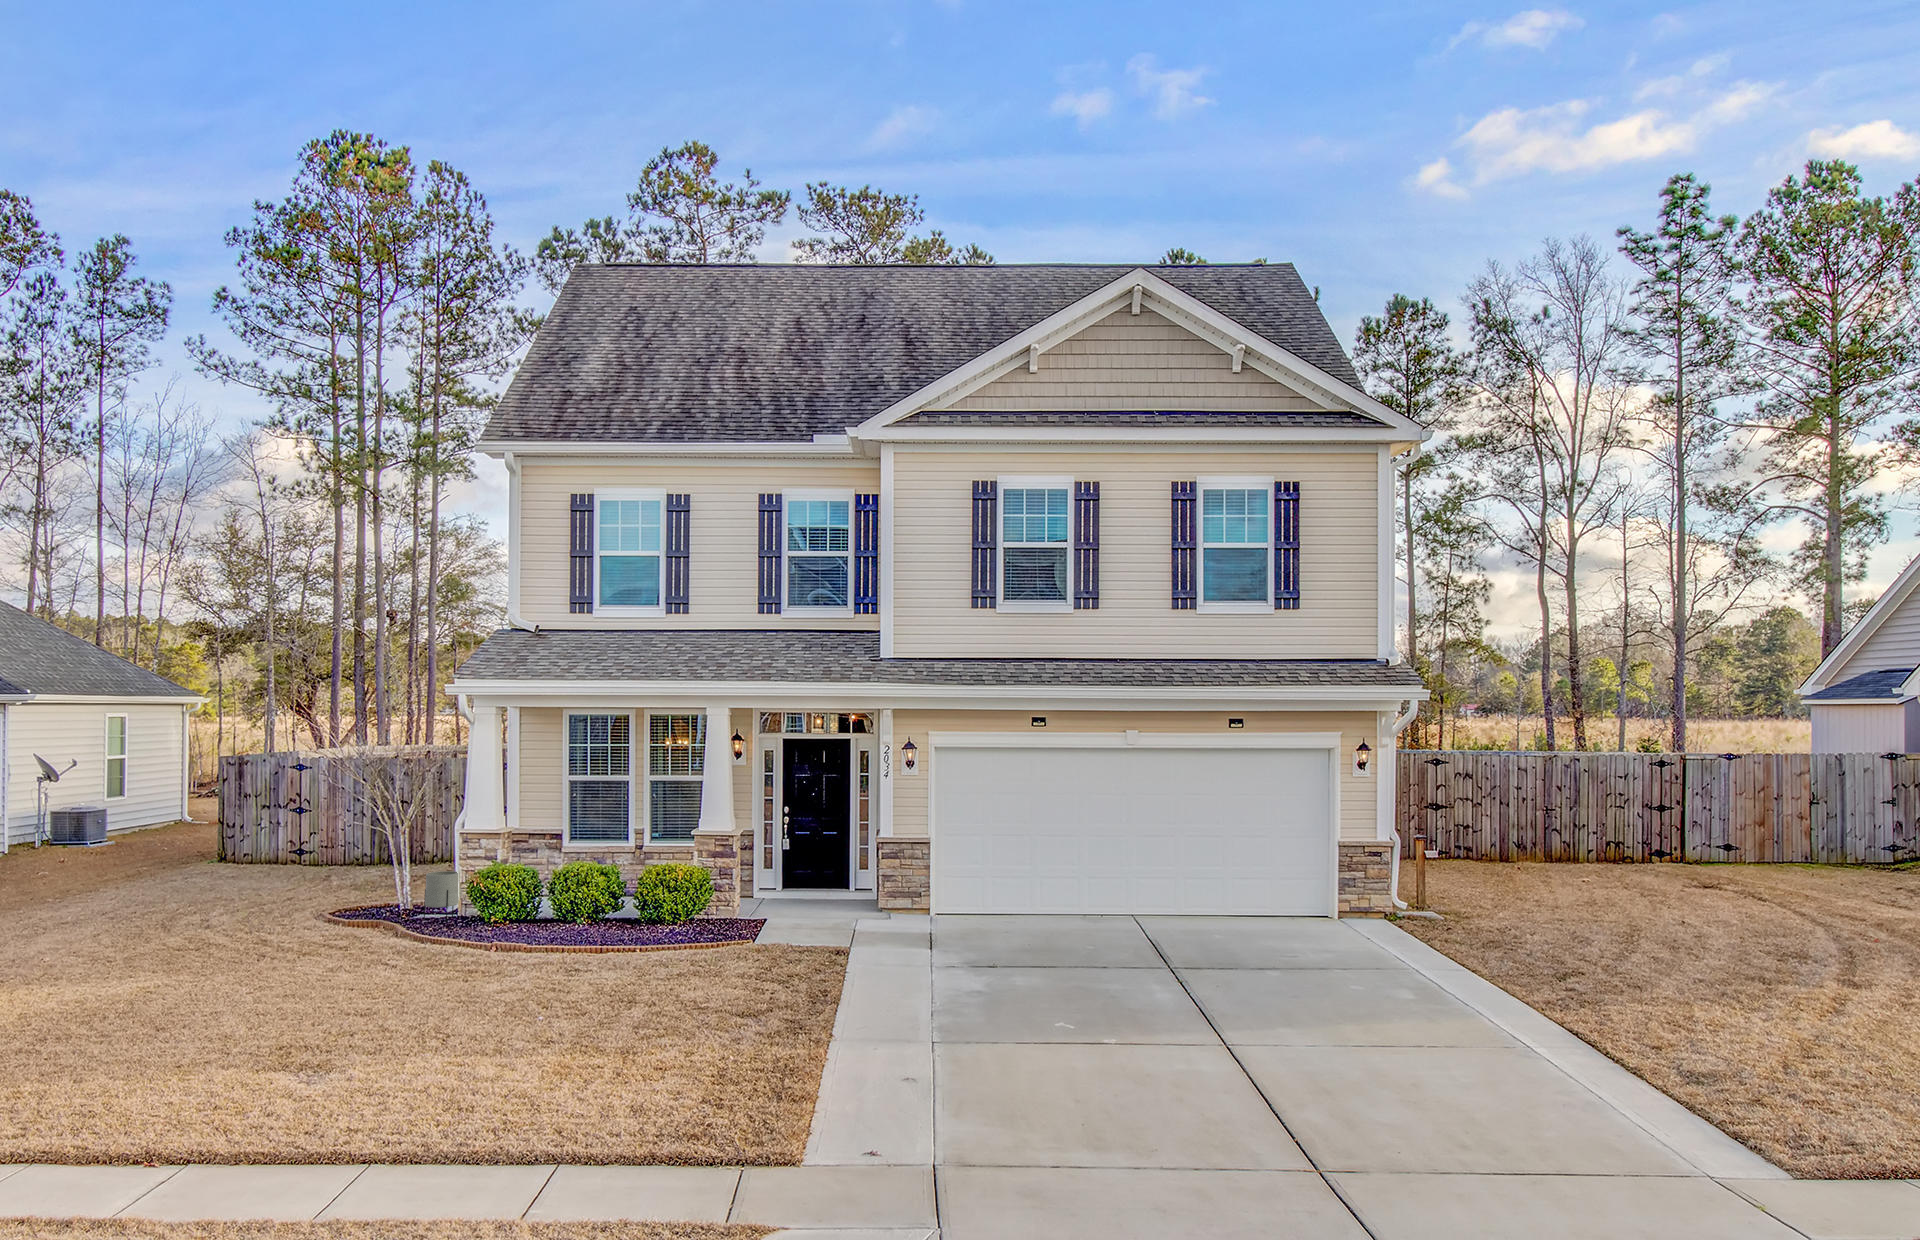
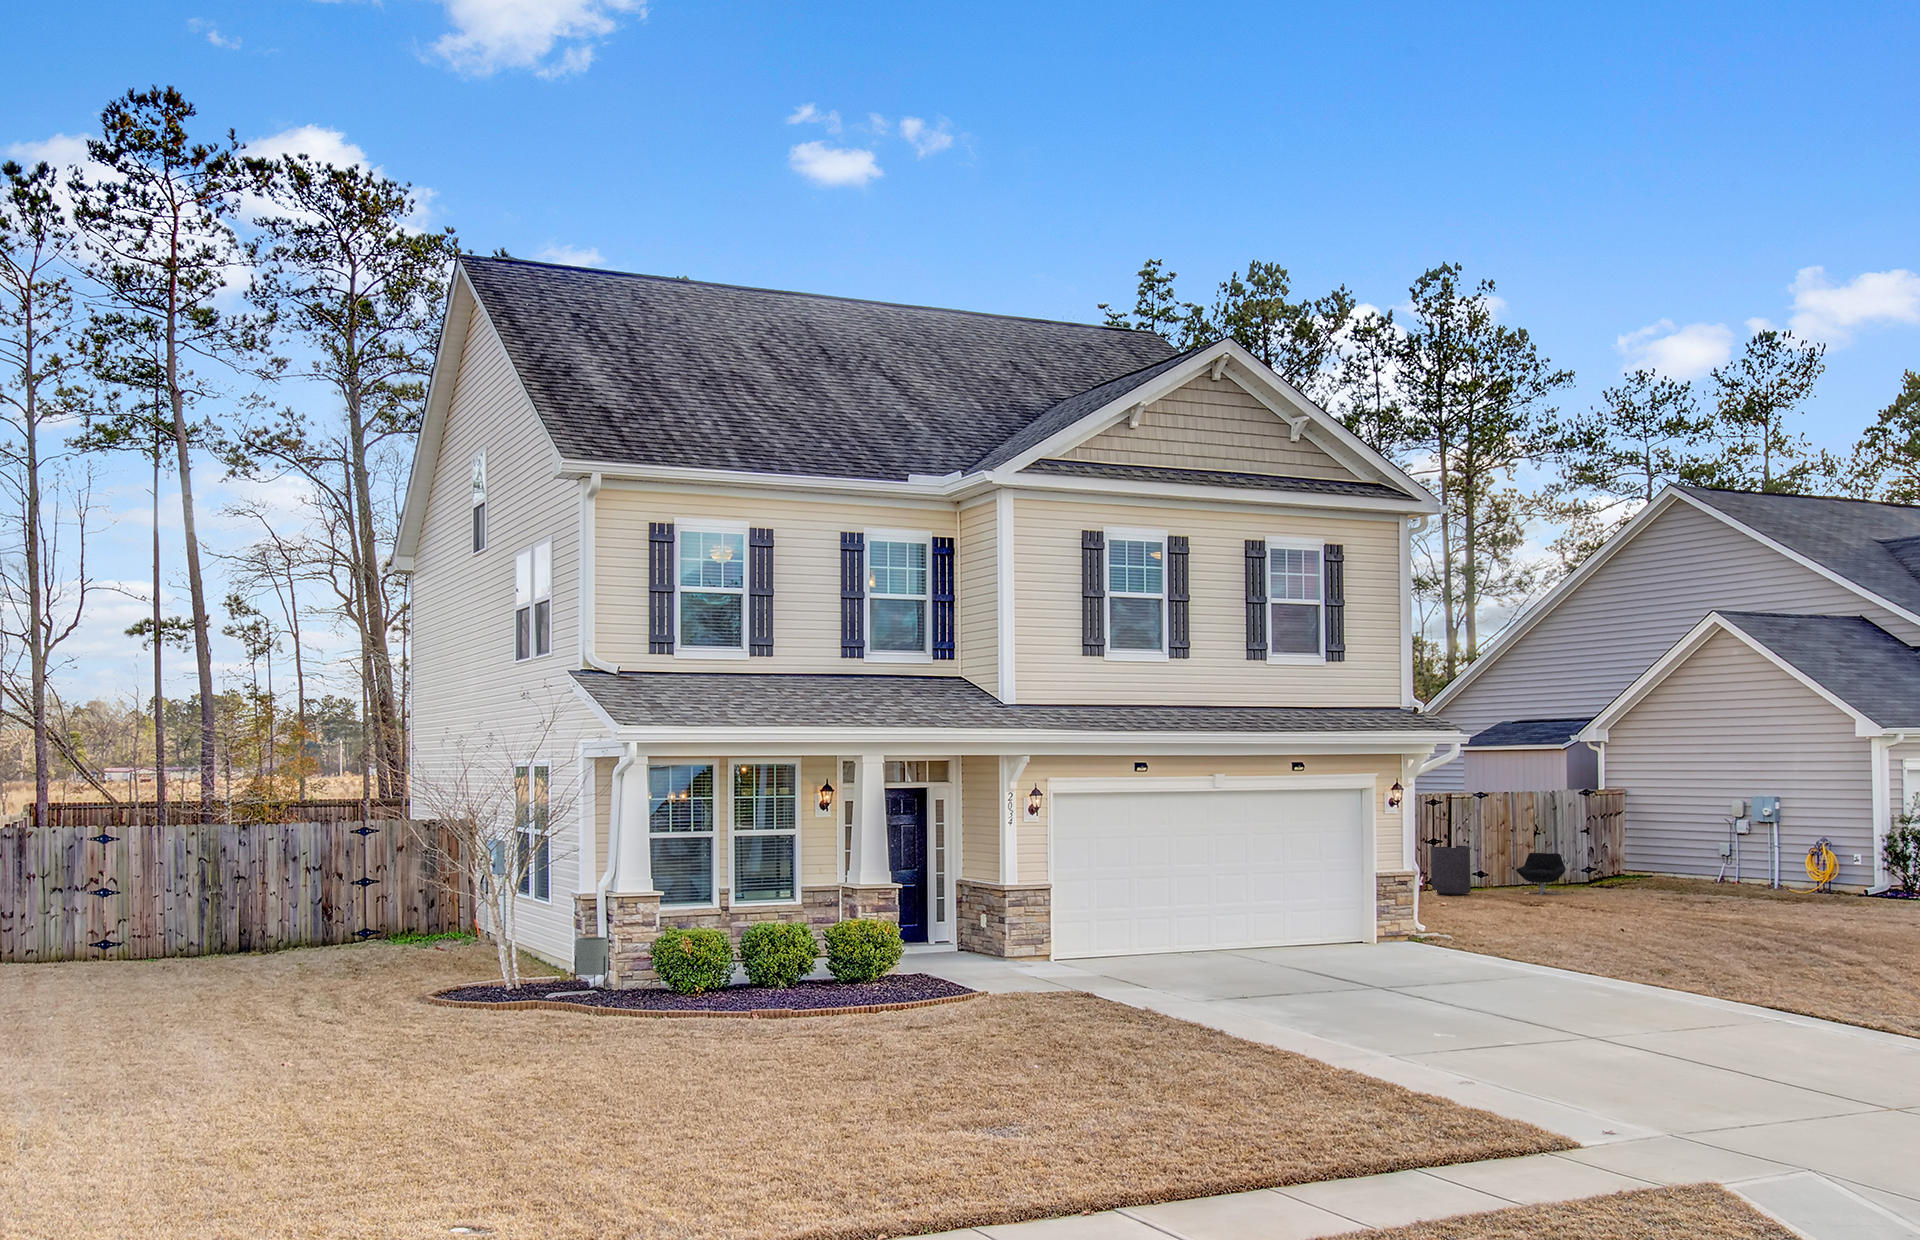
trash can: none [1524,812,1570,866] -> present [1431,845,1471,895]
lounge chair: none [1626,823,1689,871] -> present [1516,853,1566,896]

